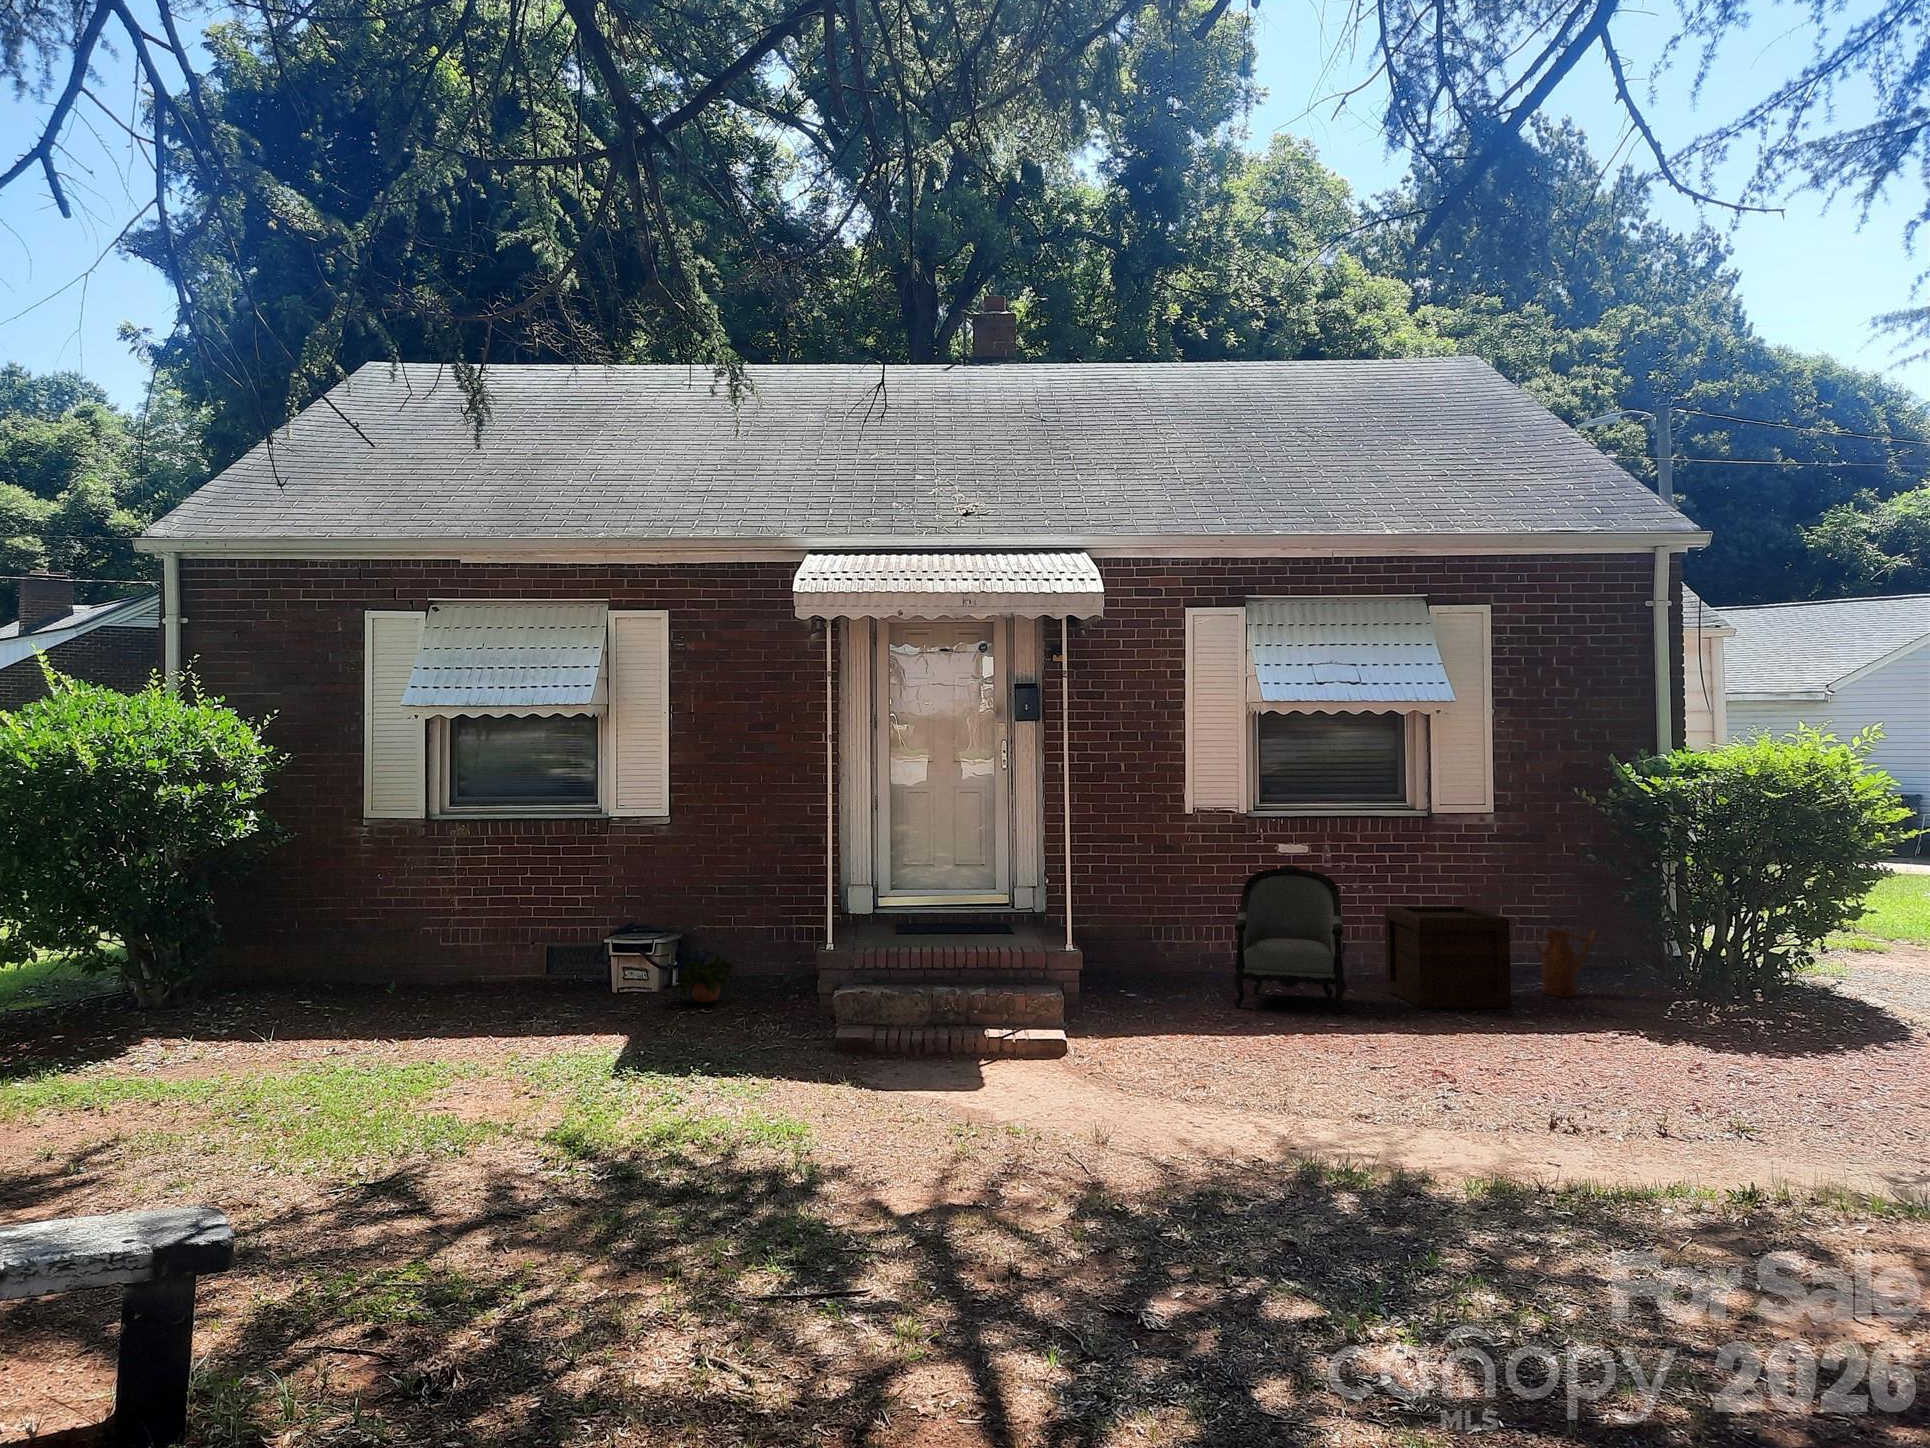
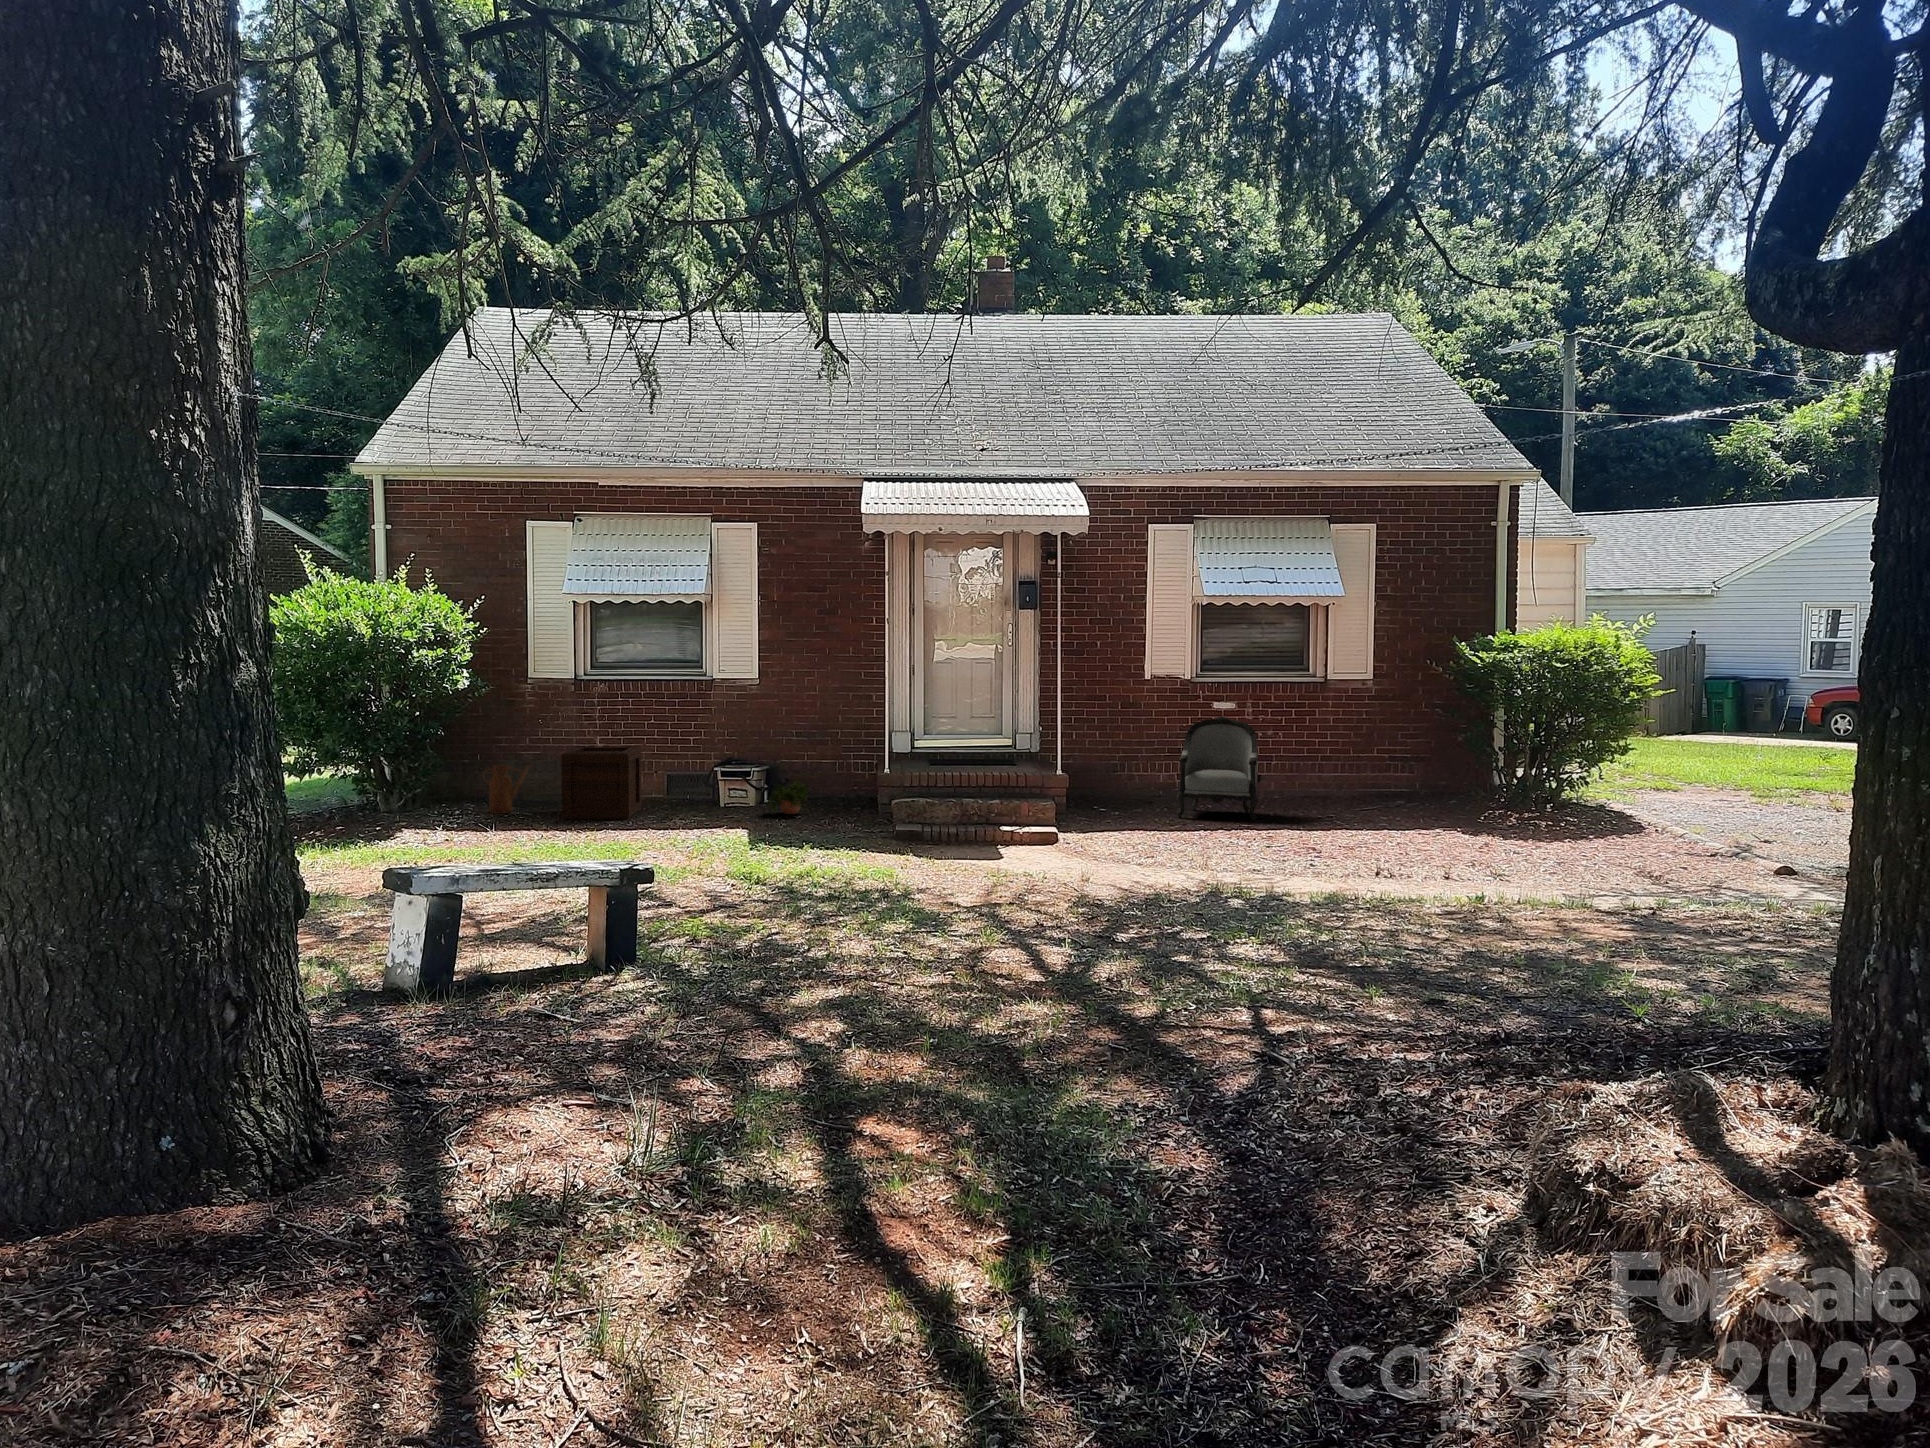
wooden crate: present [1385,906,1511,1009] -> present [561,747,641,820]
watering can: present [1535,929,1597,997] -> present [483,765,530,814]

